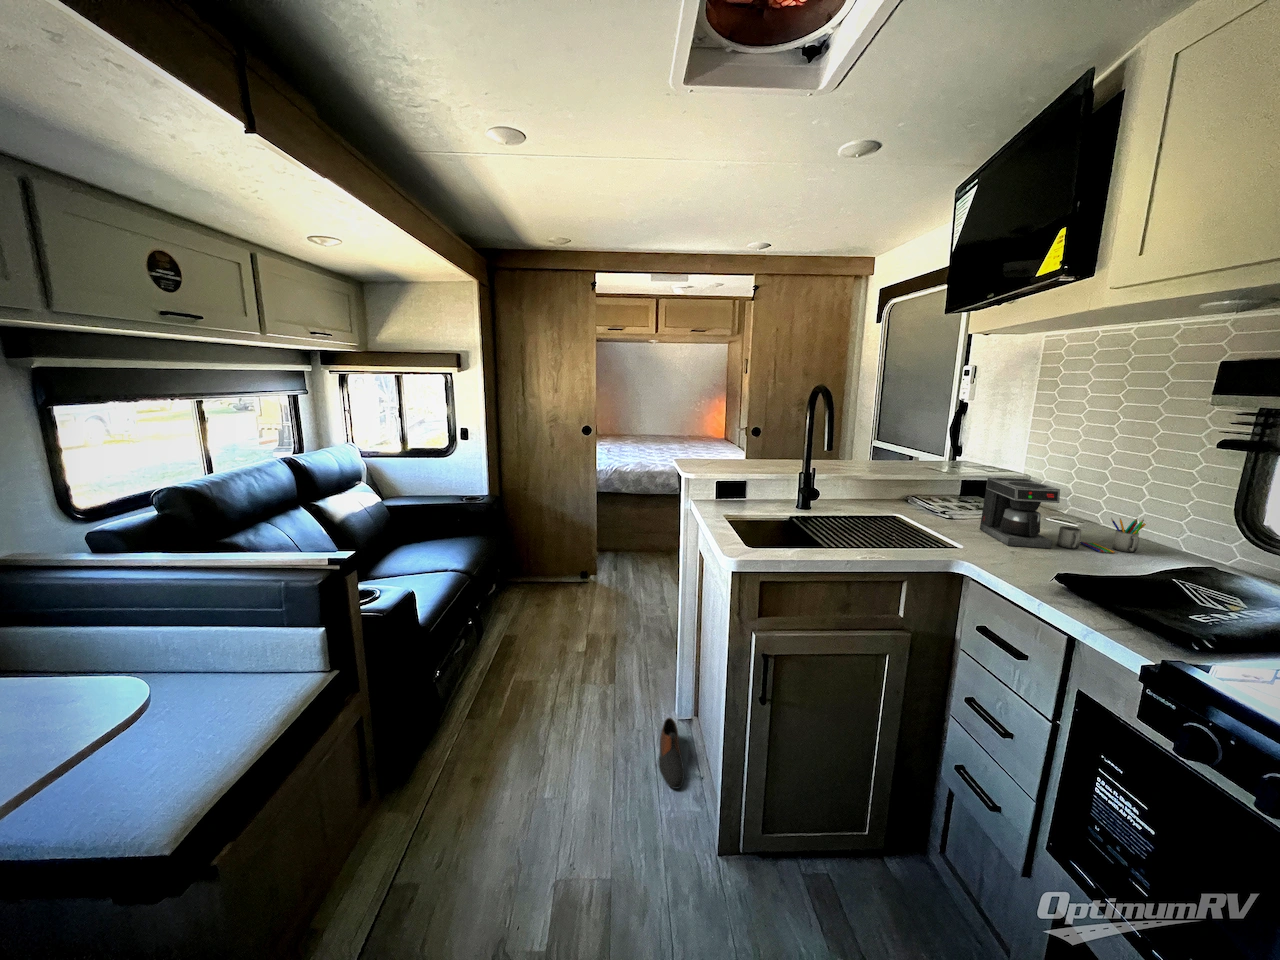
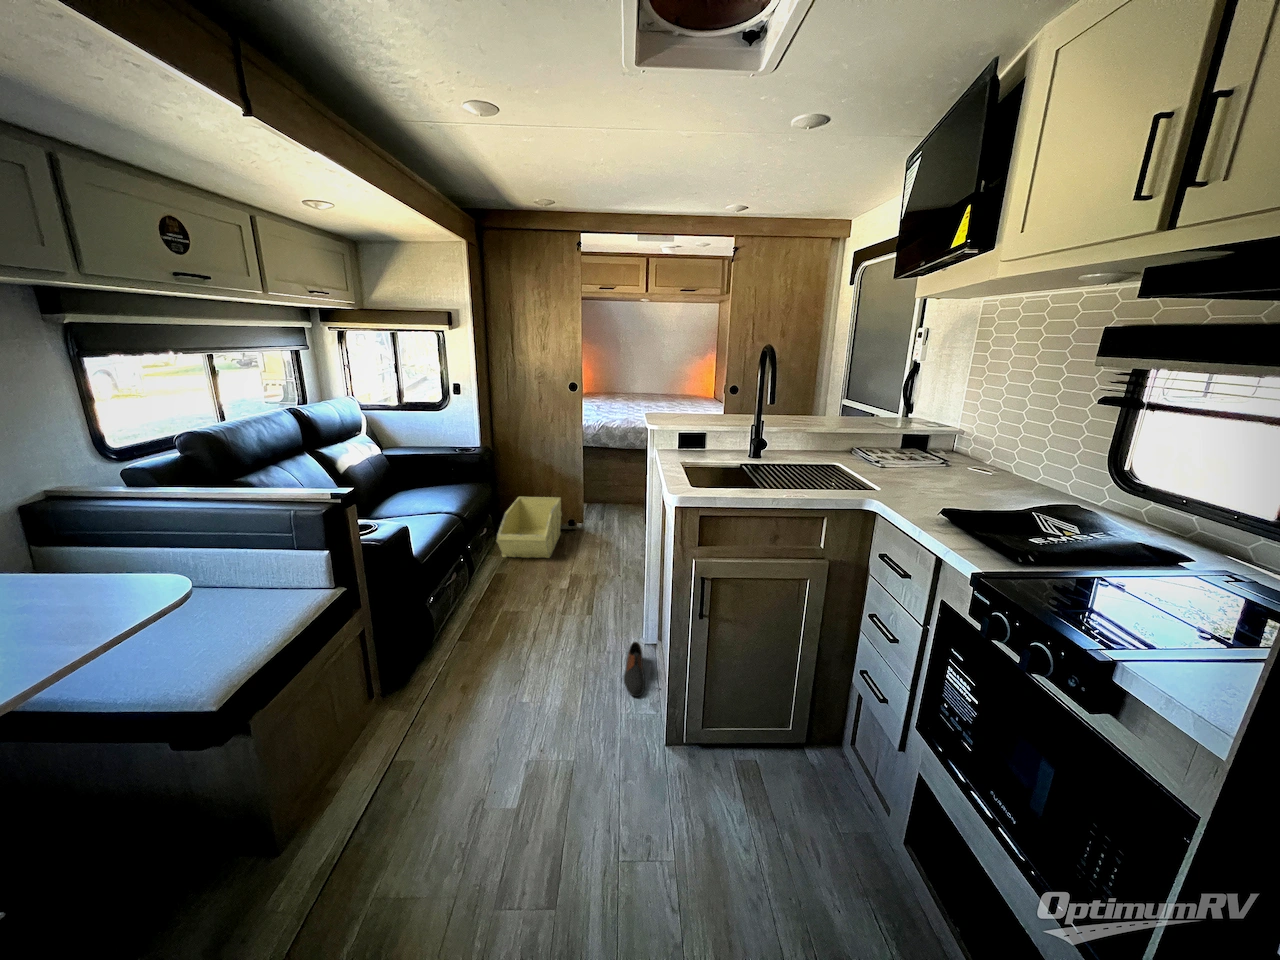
coffee maker: present [980,477,1146,553] -> none [902,430,1035,495]
storage bin: none [505,545,574,613] -> present [496,497,562,558]

